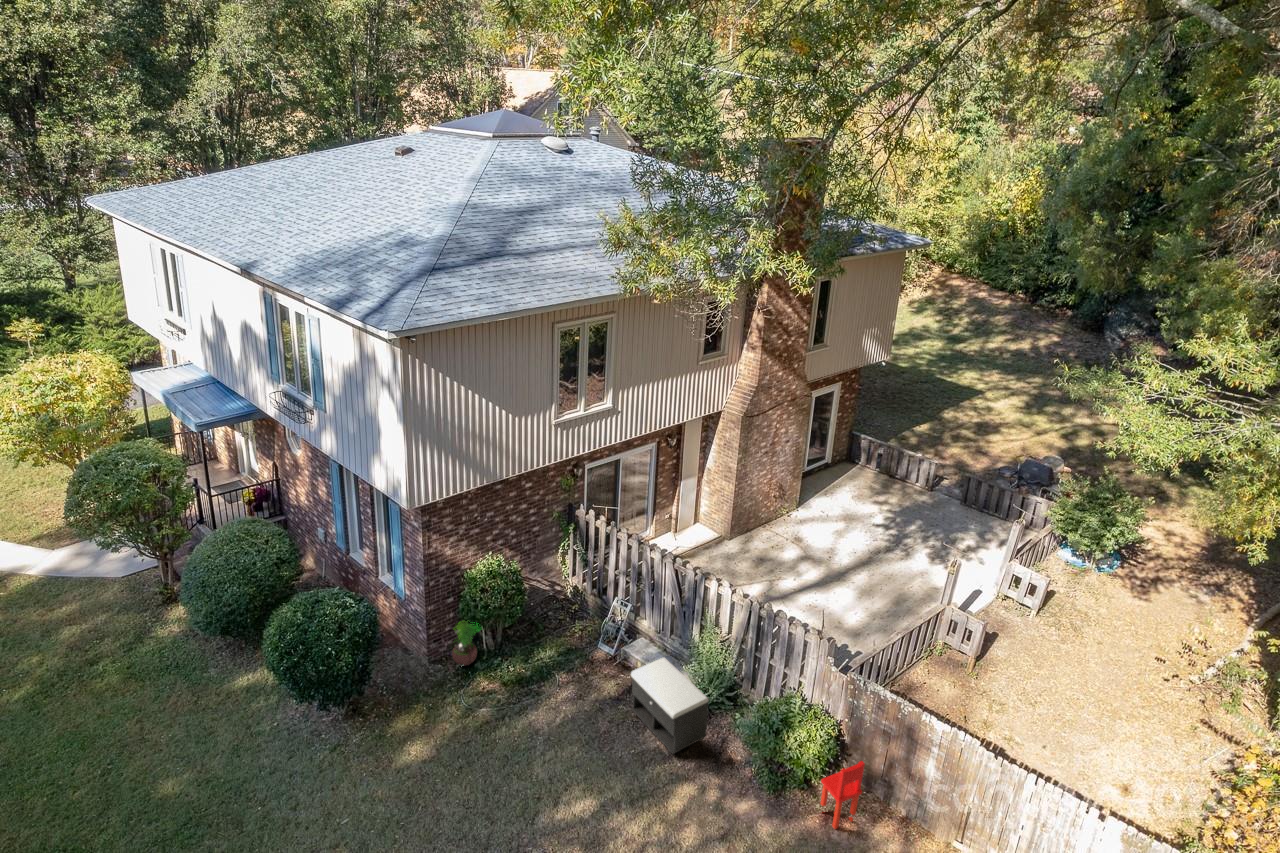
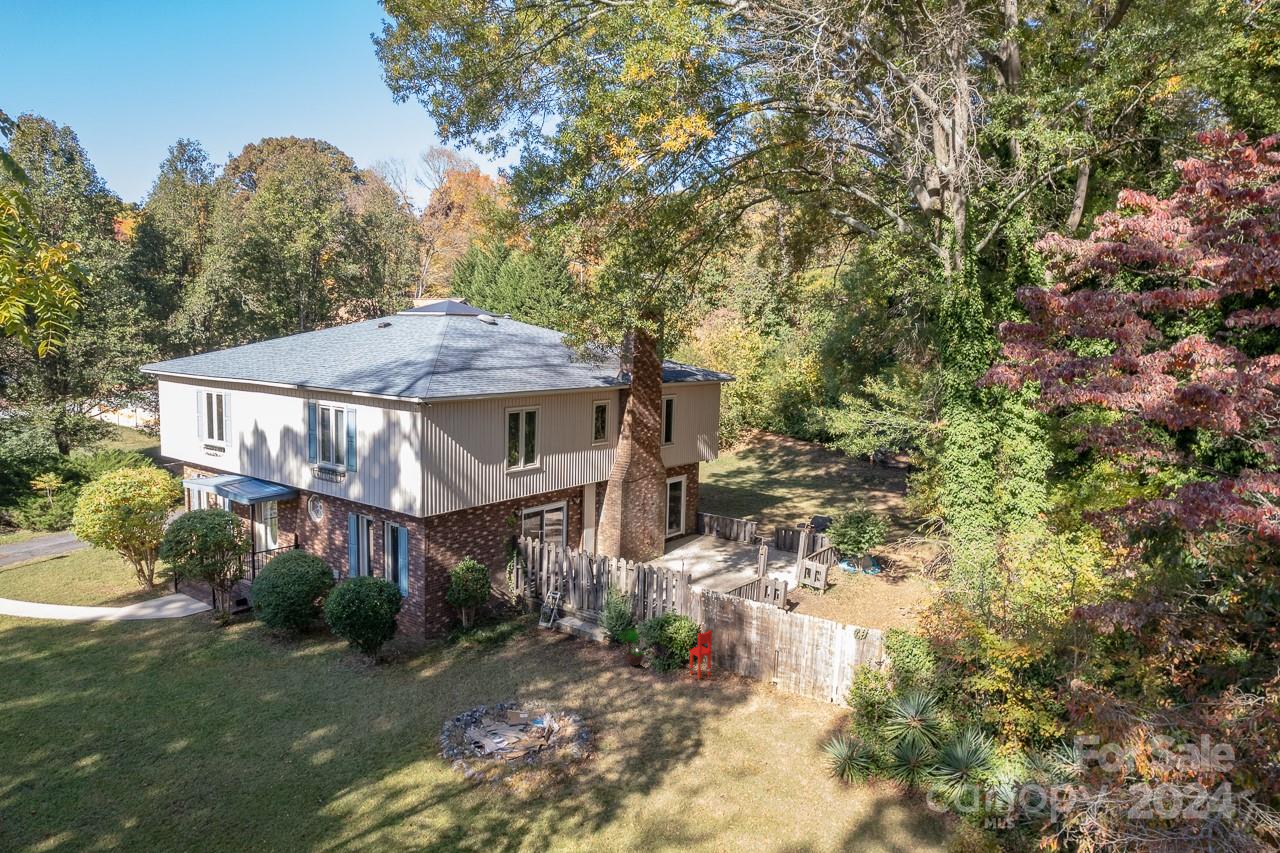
potted tree: present [452,621,479,665] -> present [619,628,643,665]
storage bench: present [631,657,709,754] -> none [566,610,617,661]

